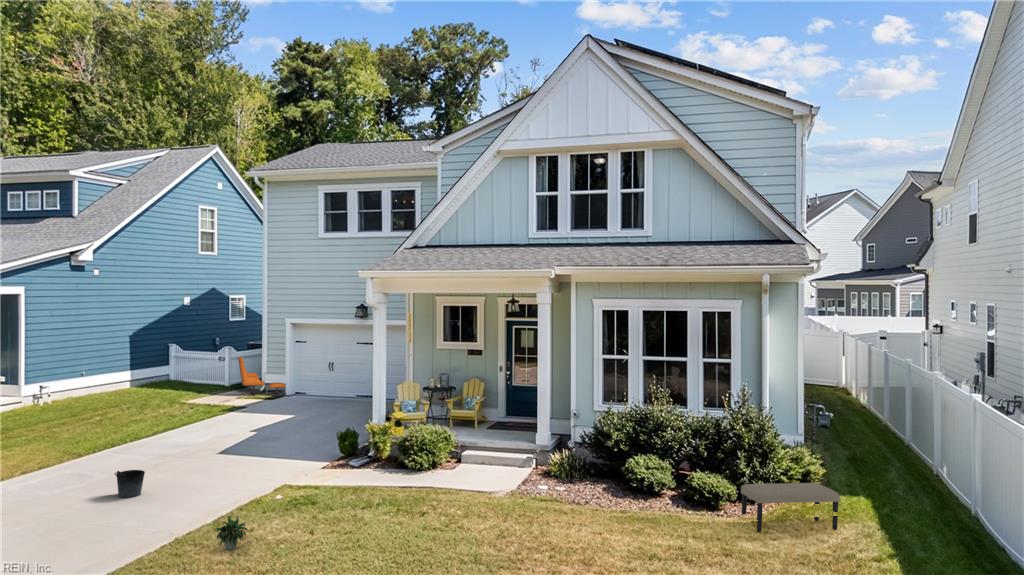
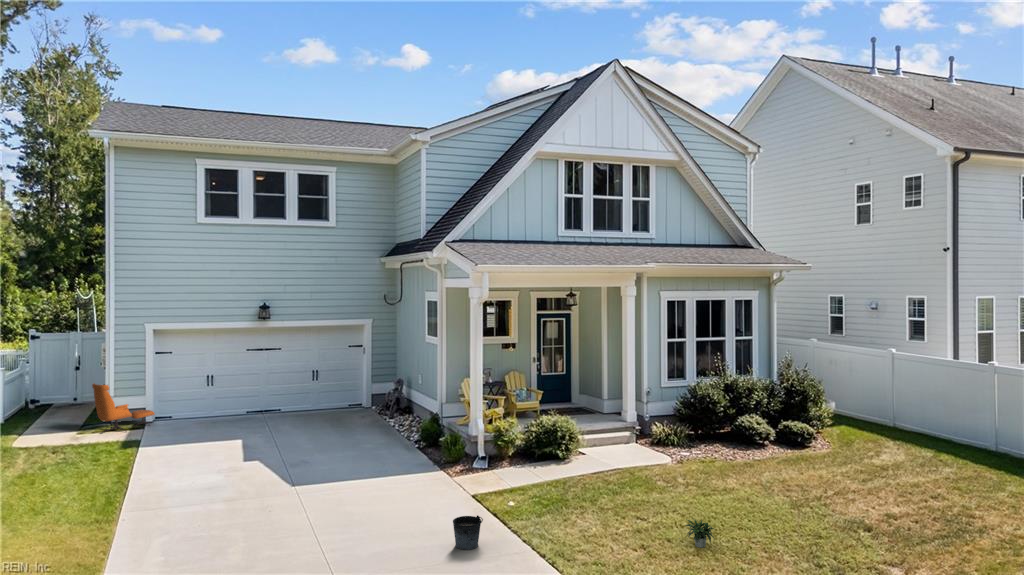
bench: present [741,483,840,532] -> none [818,409,857,446]

